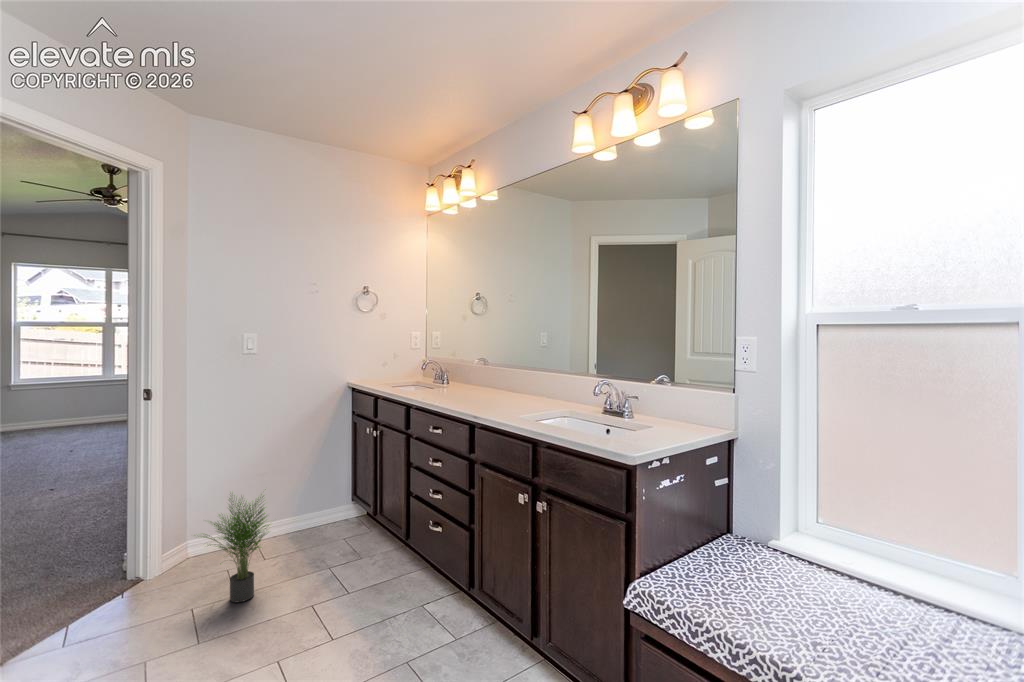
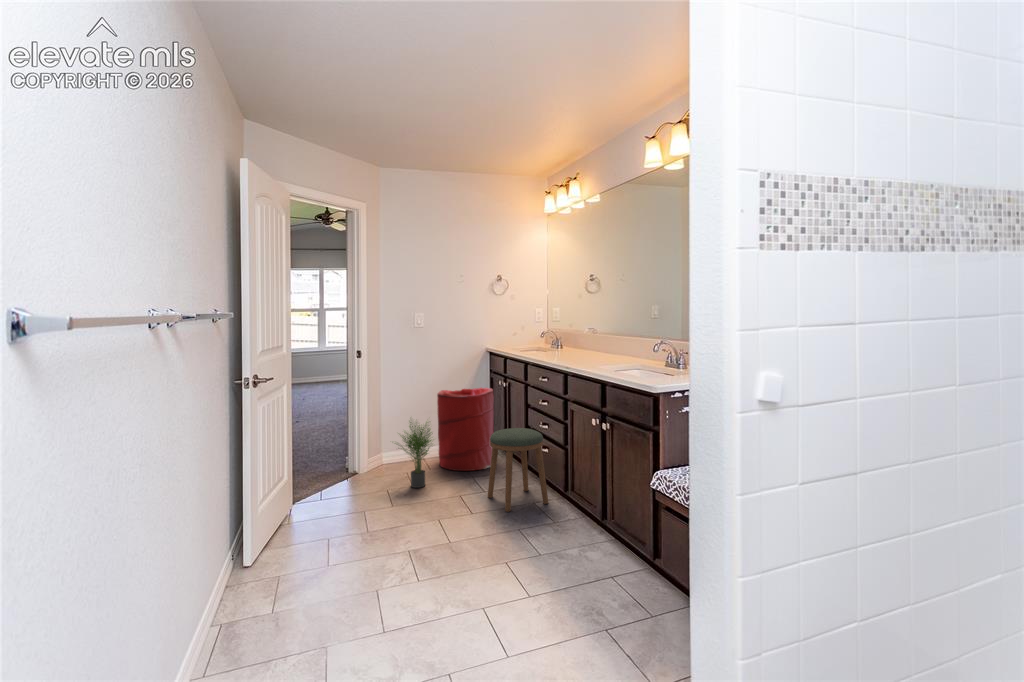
laundry hamper: none [276,436,359,560] -> present [437,388,494,471]
stool: none [354,500,445,633] -> present [488,428,548,512]

